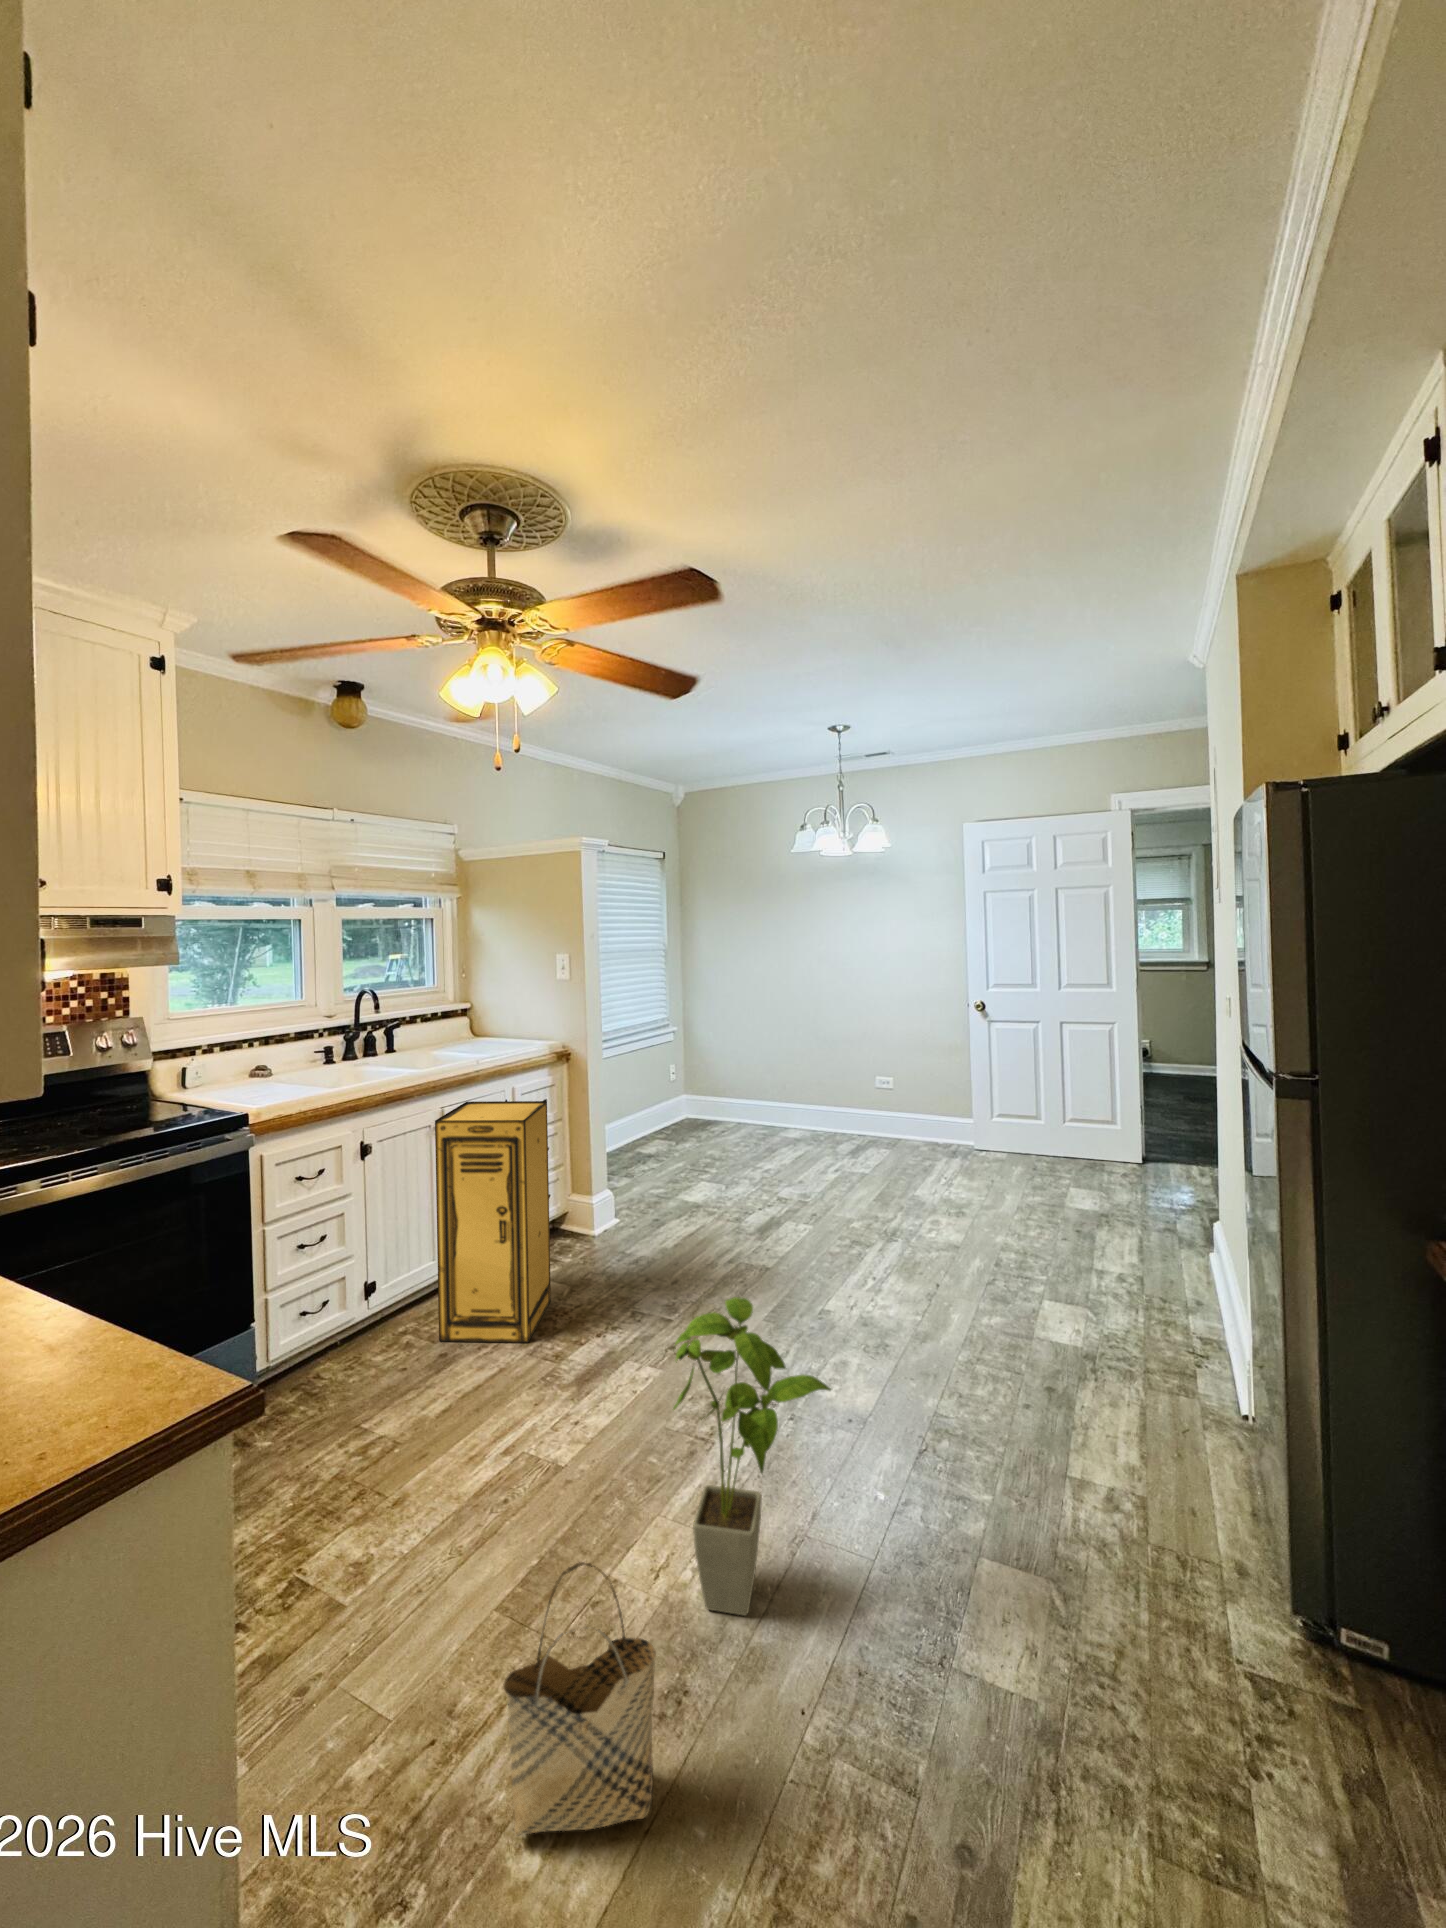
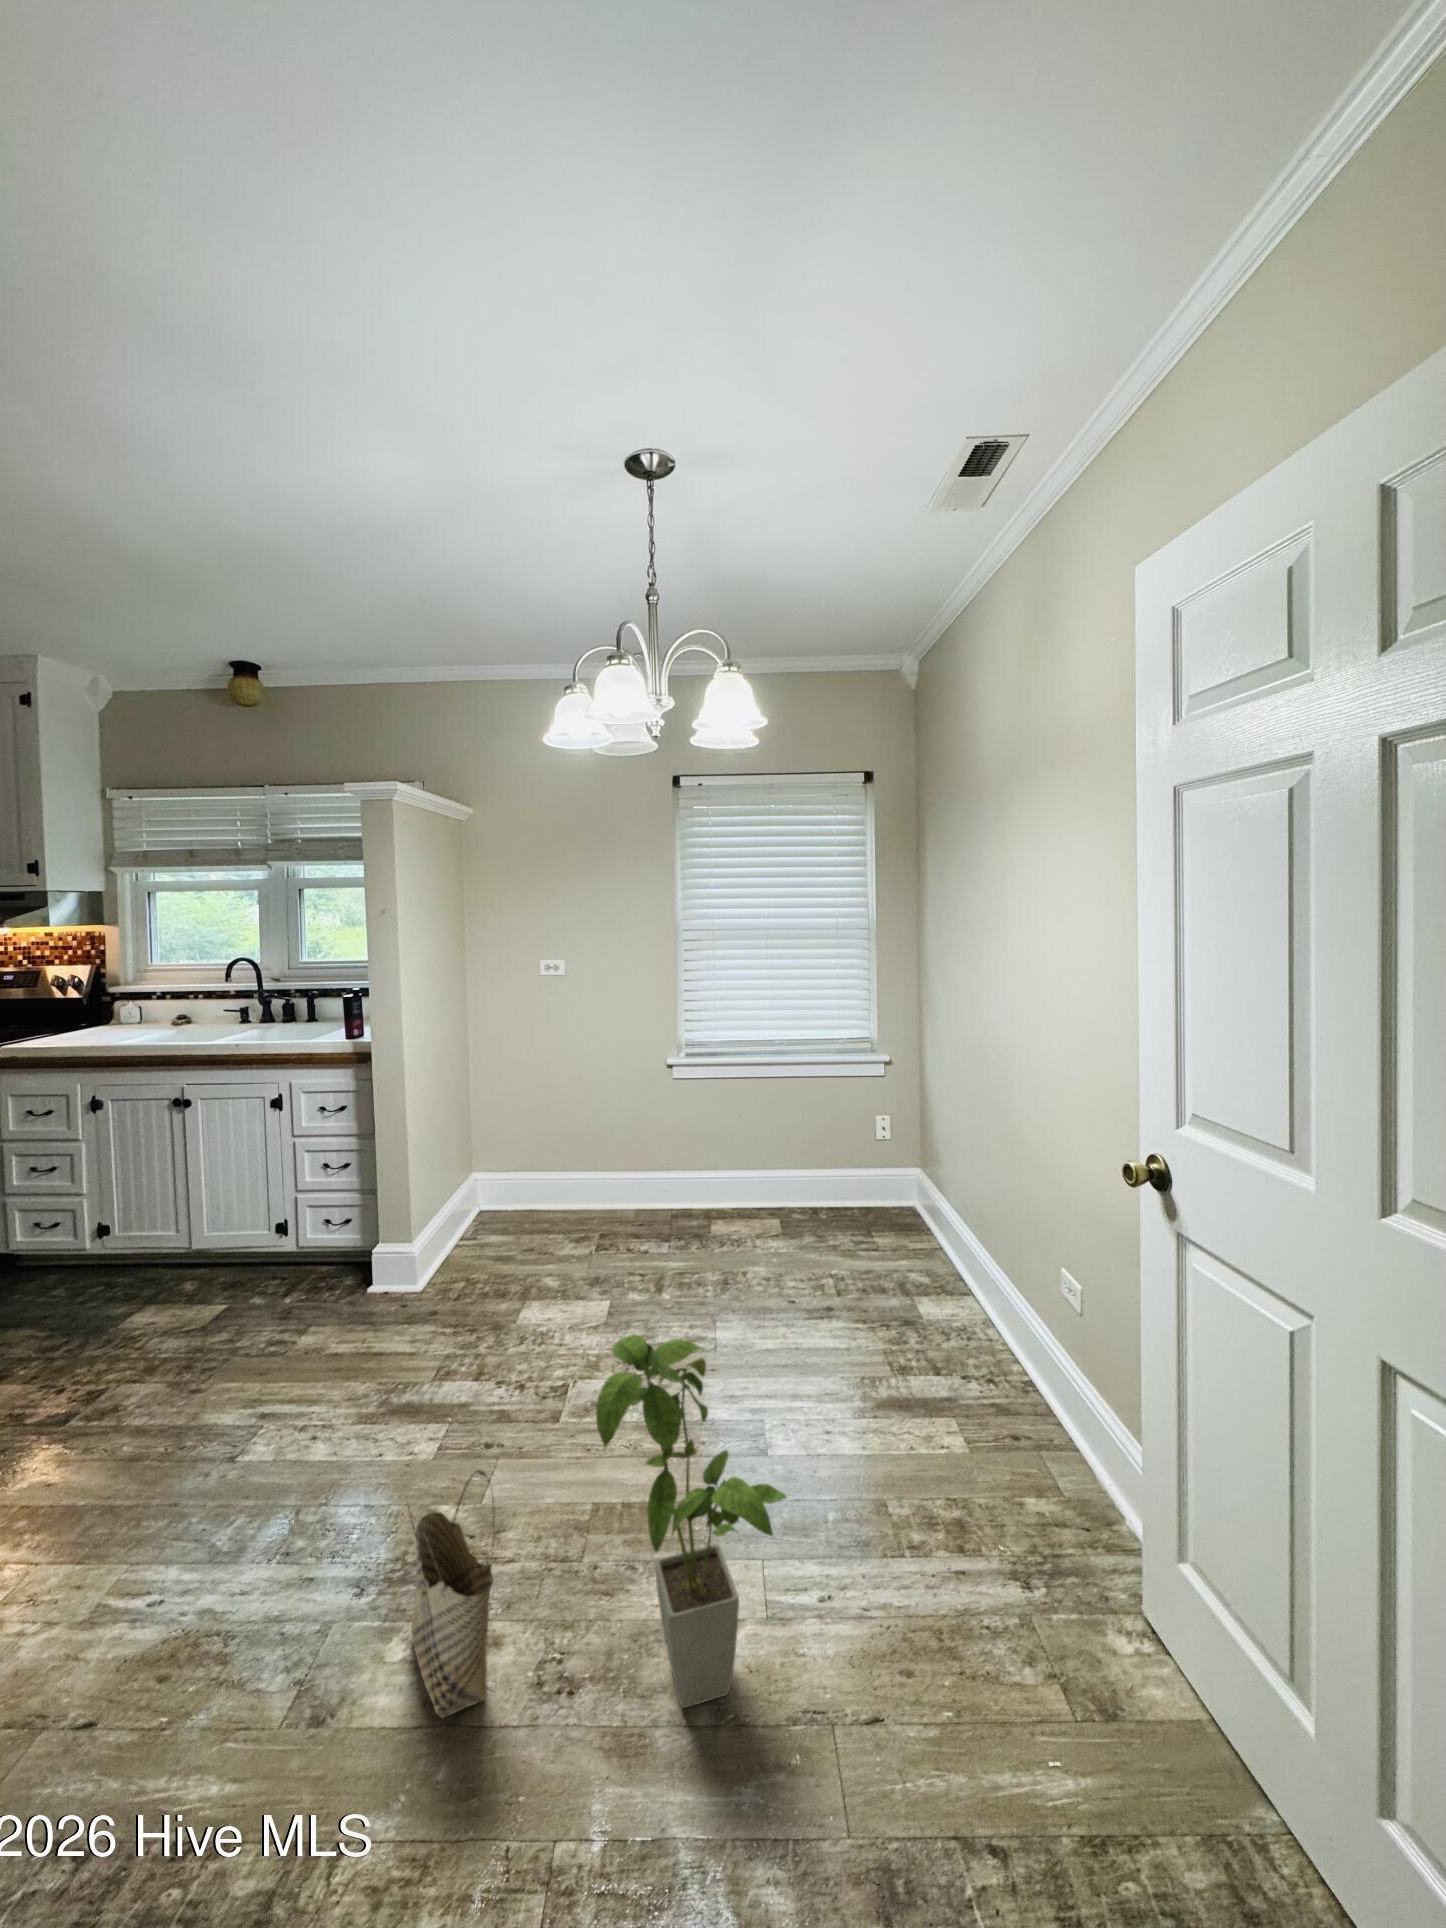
storage cabinet: present [435,1101,551,1343] -> none [834,1079,970,1343]

